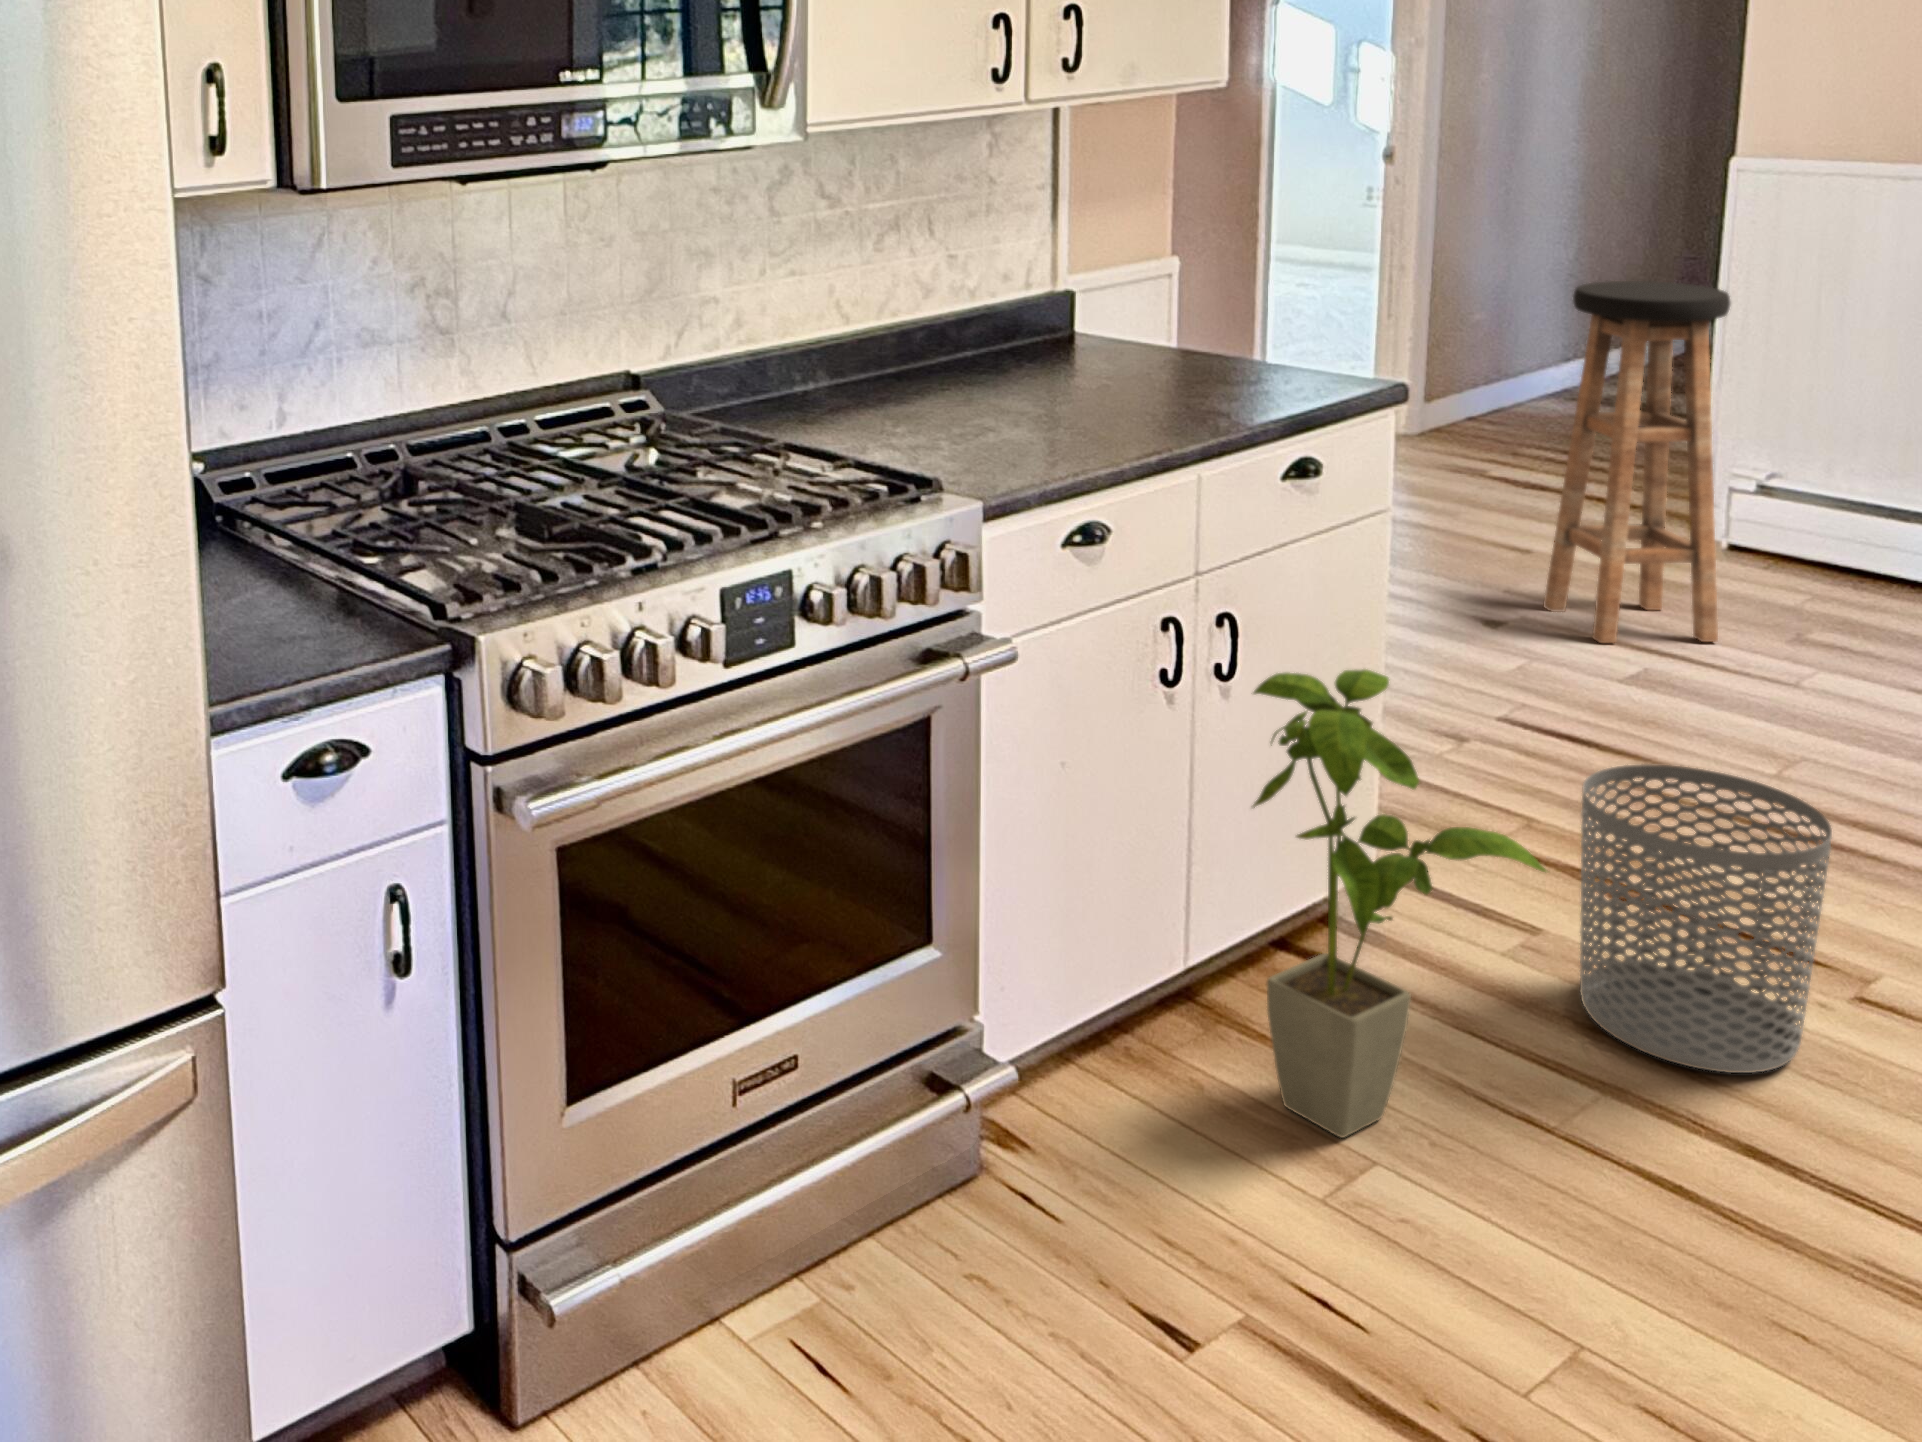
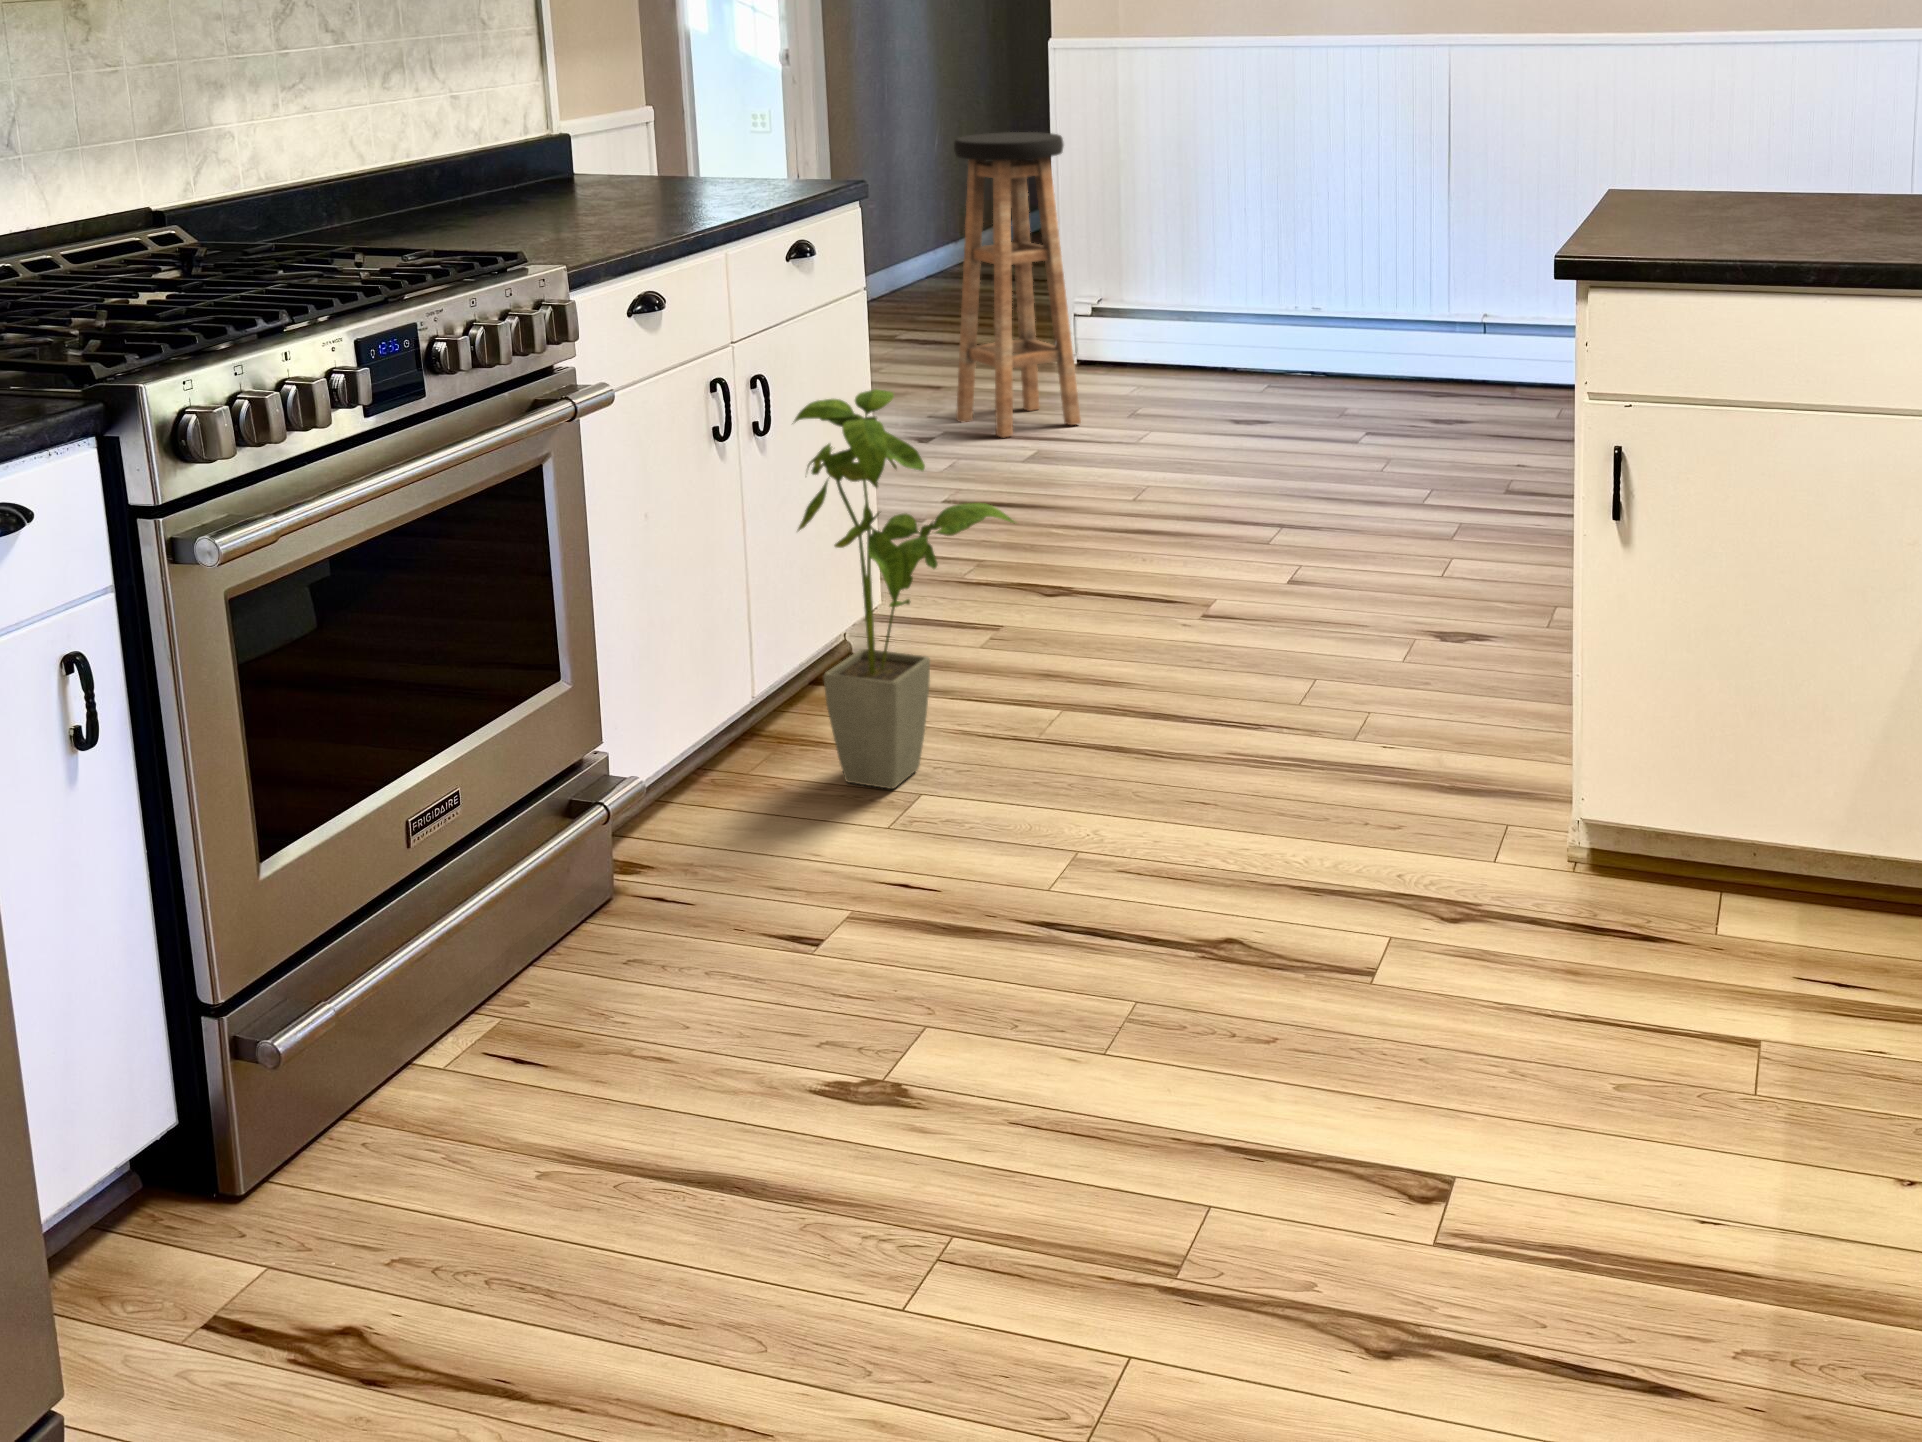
waste bin: present [1580,764,1832,1073] -> none [1022,464,1180,683]

